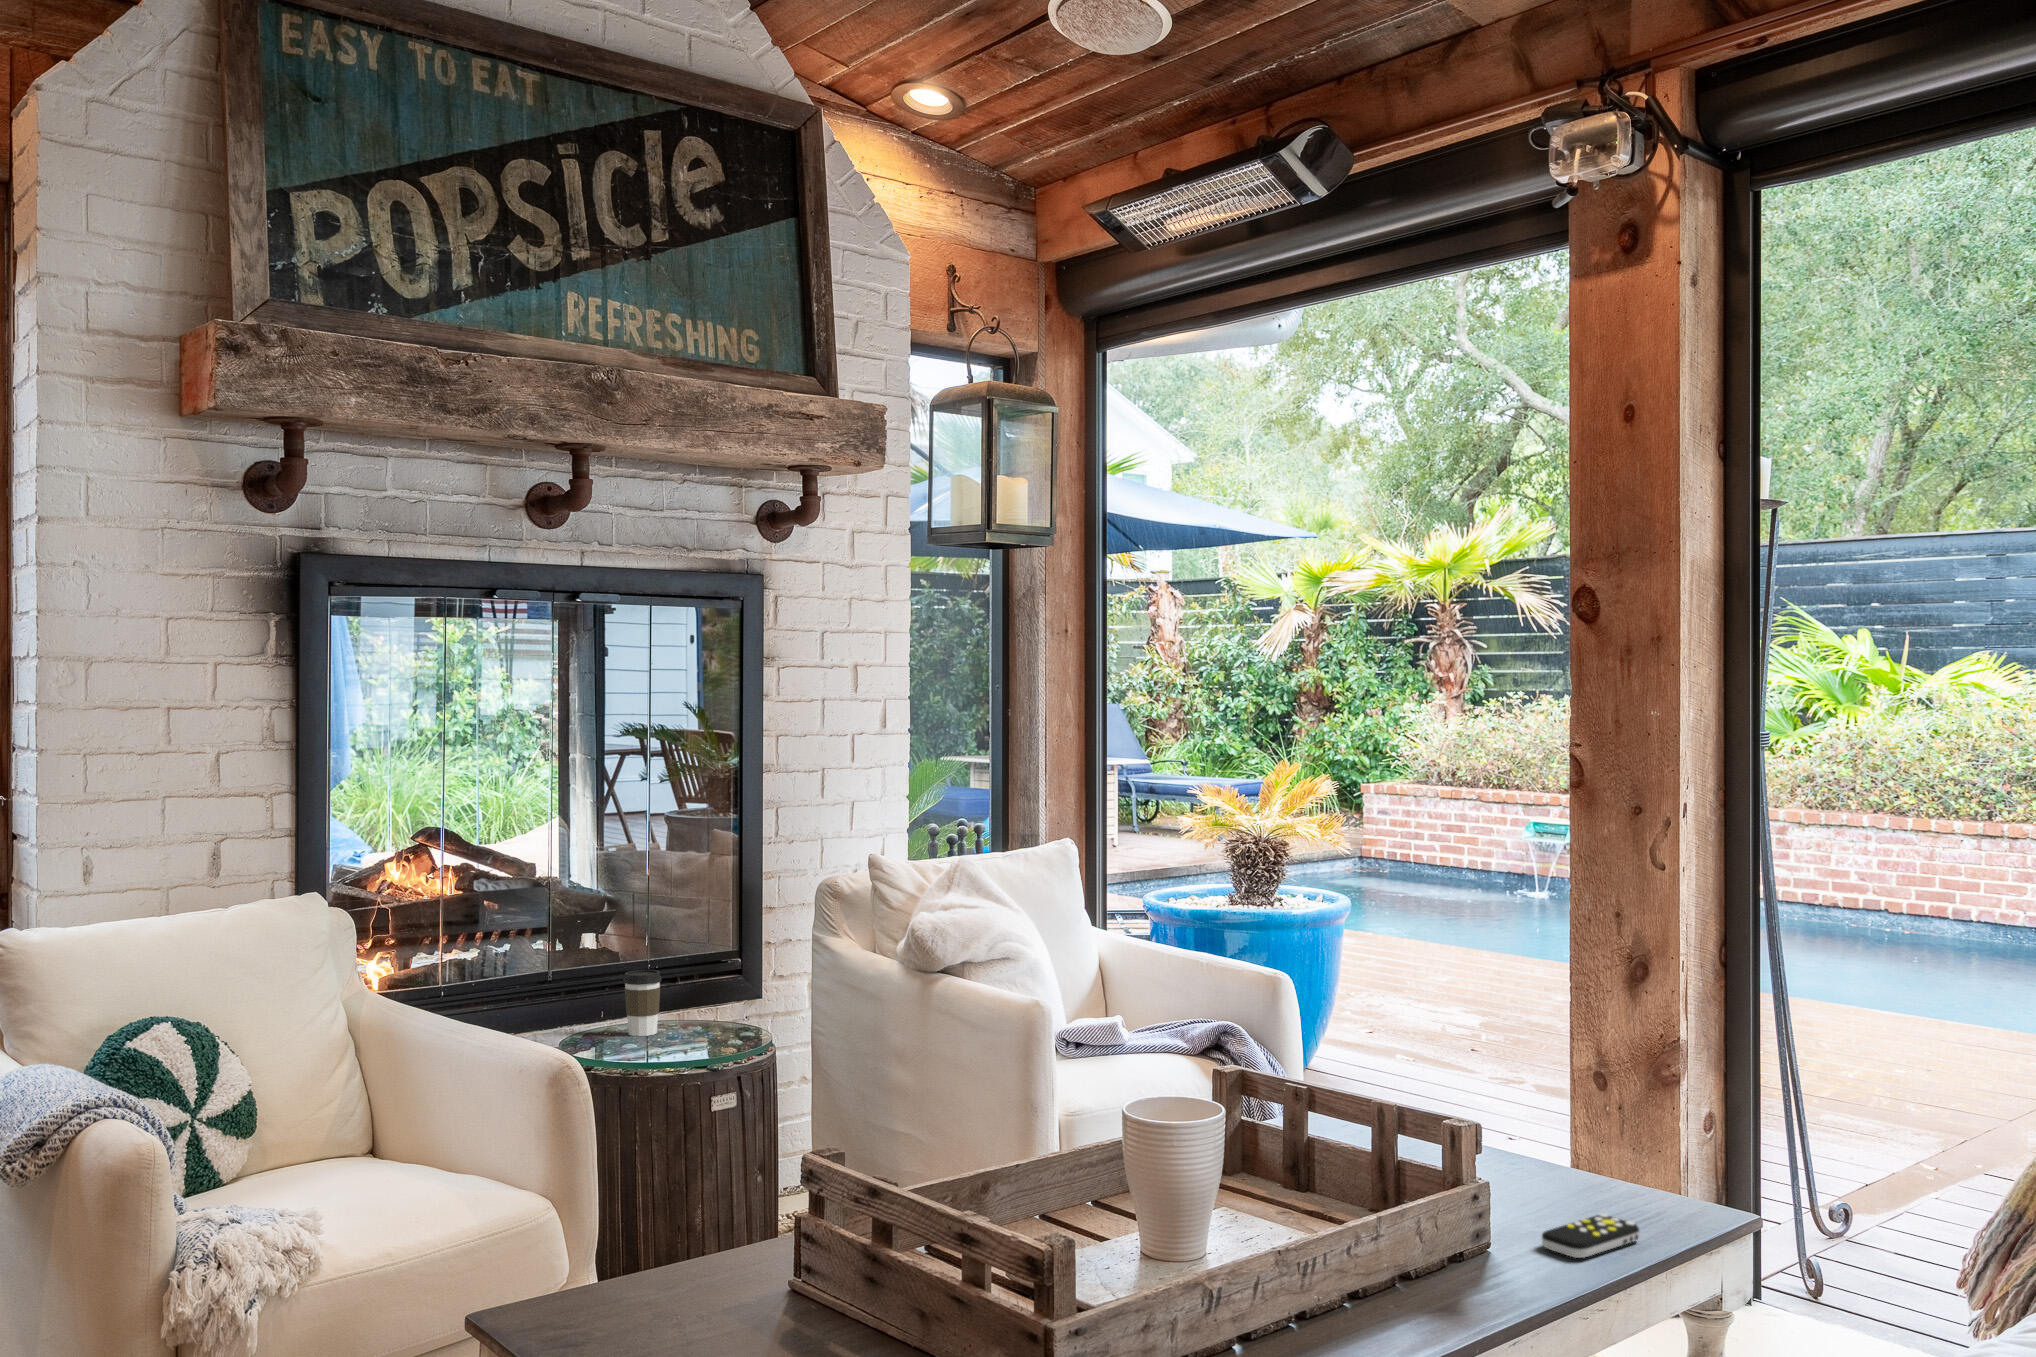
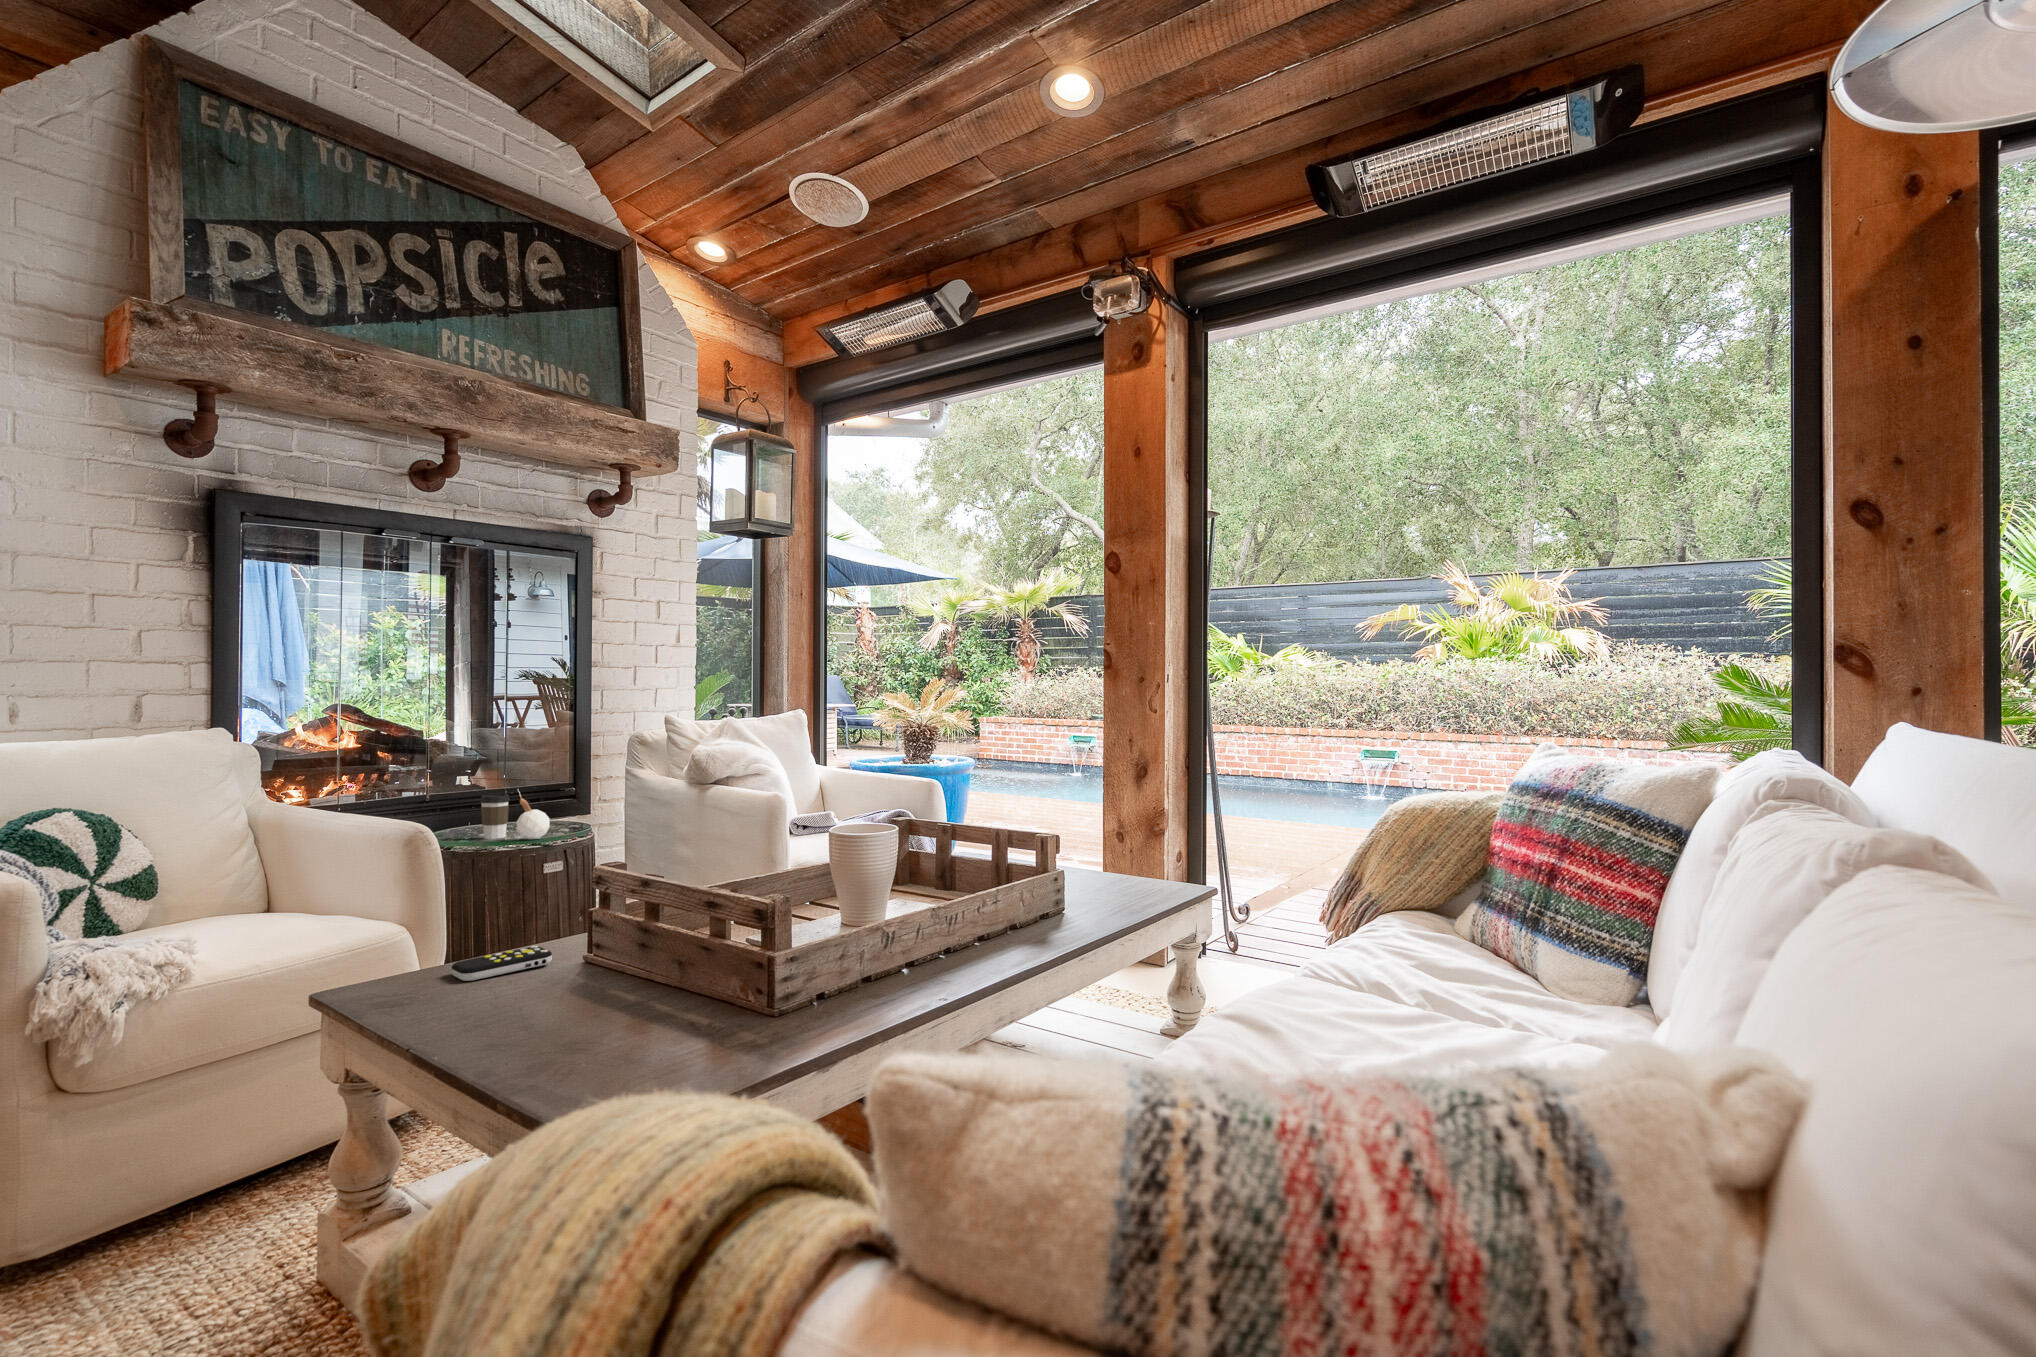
candle: none [673,968,716,1043] -> present [517,790,550,840]
remote control: present [1542,1214,1640,1258] -> present [452,946,552,981]

